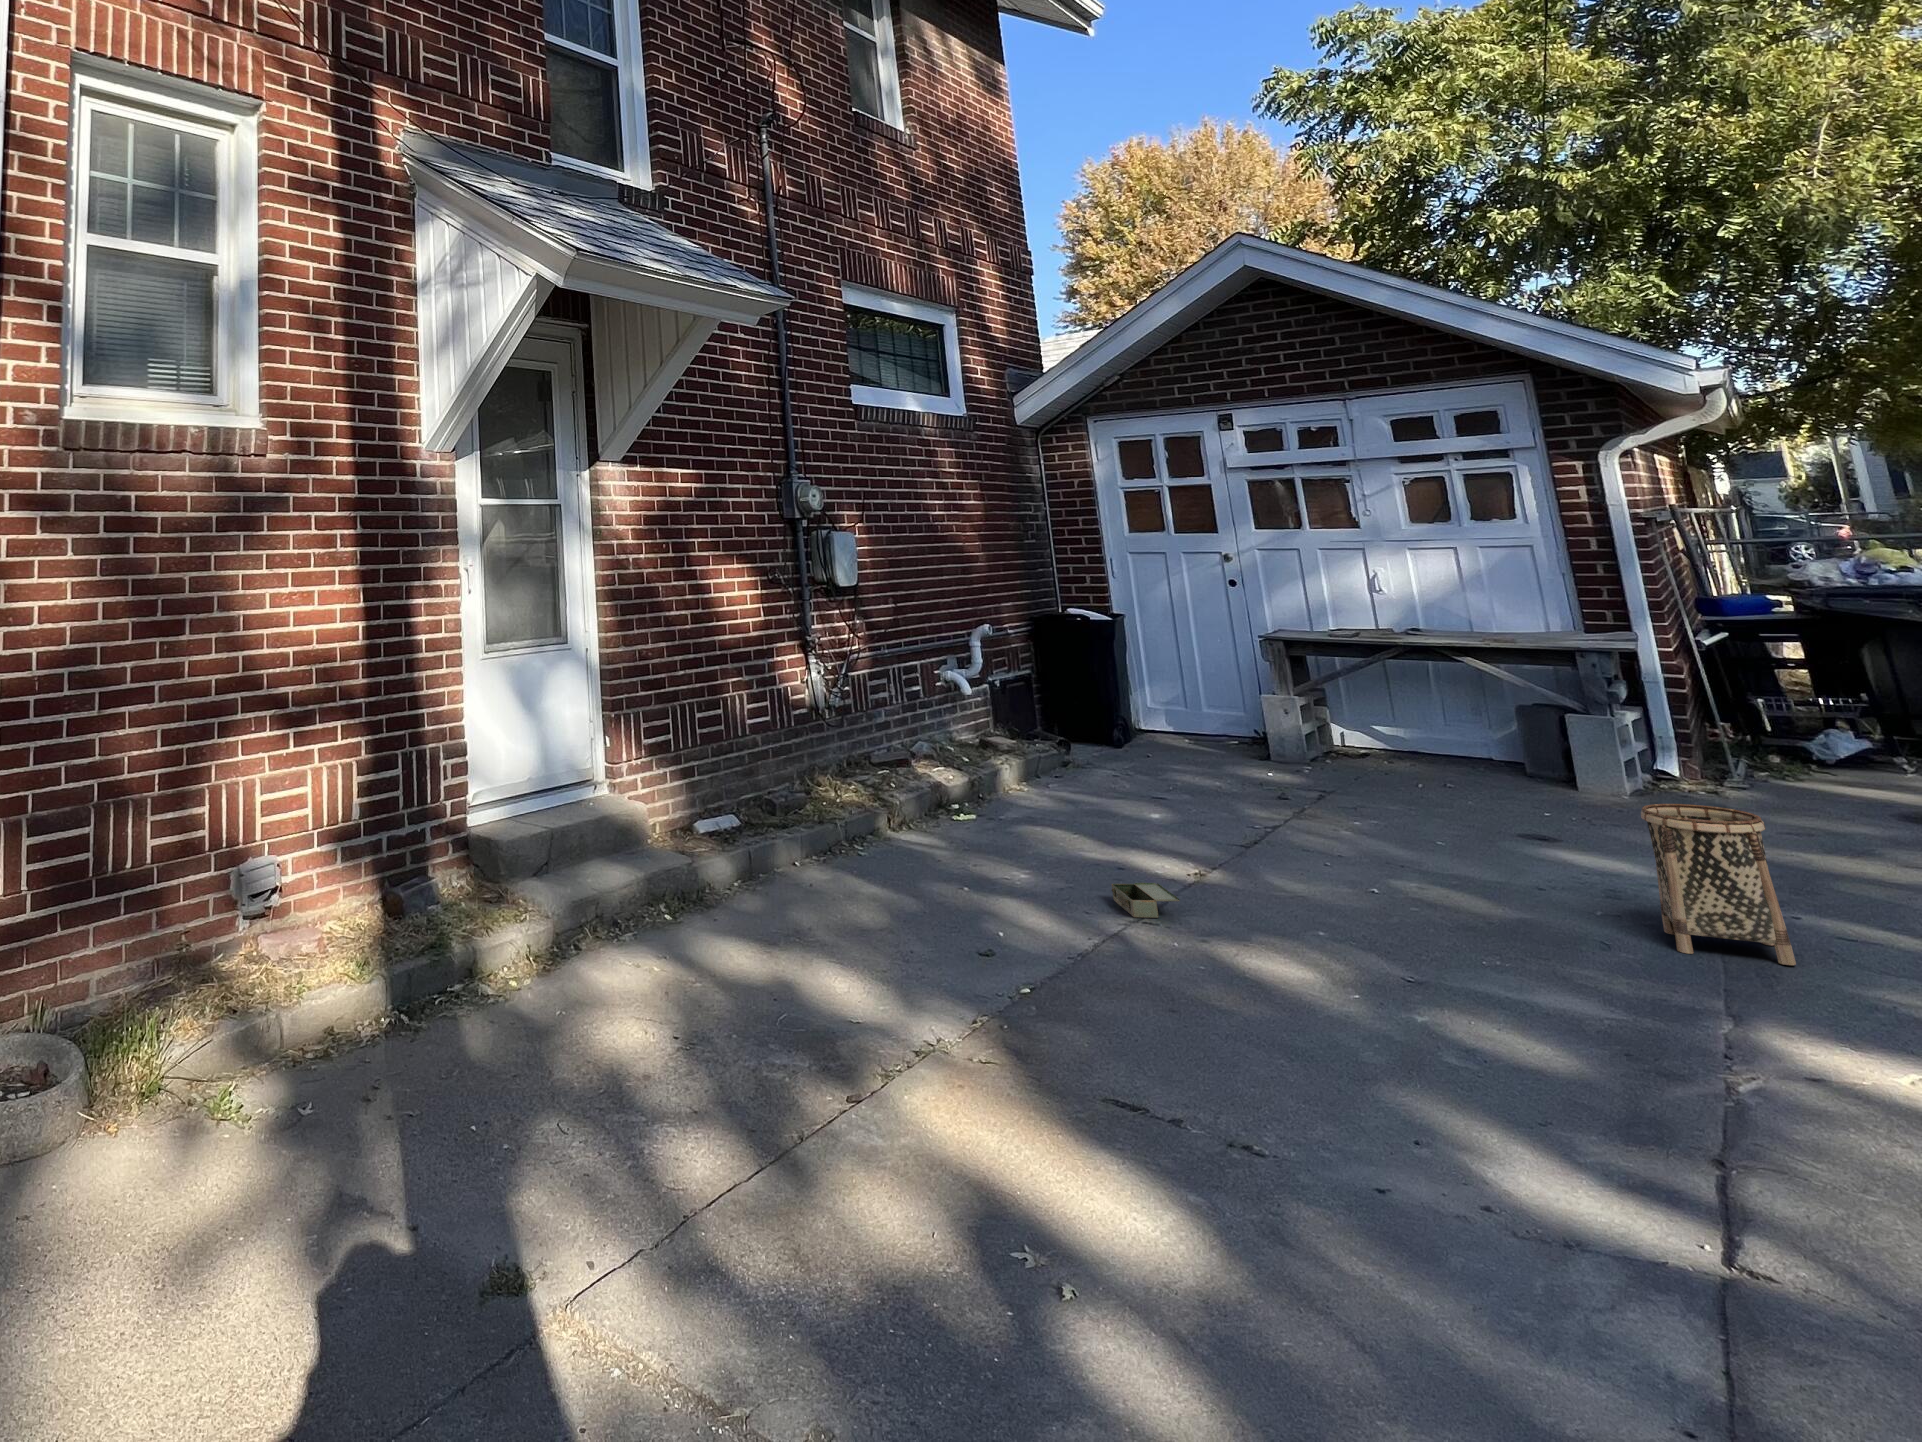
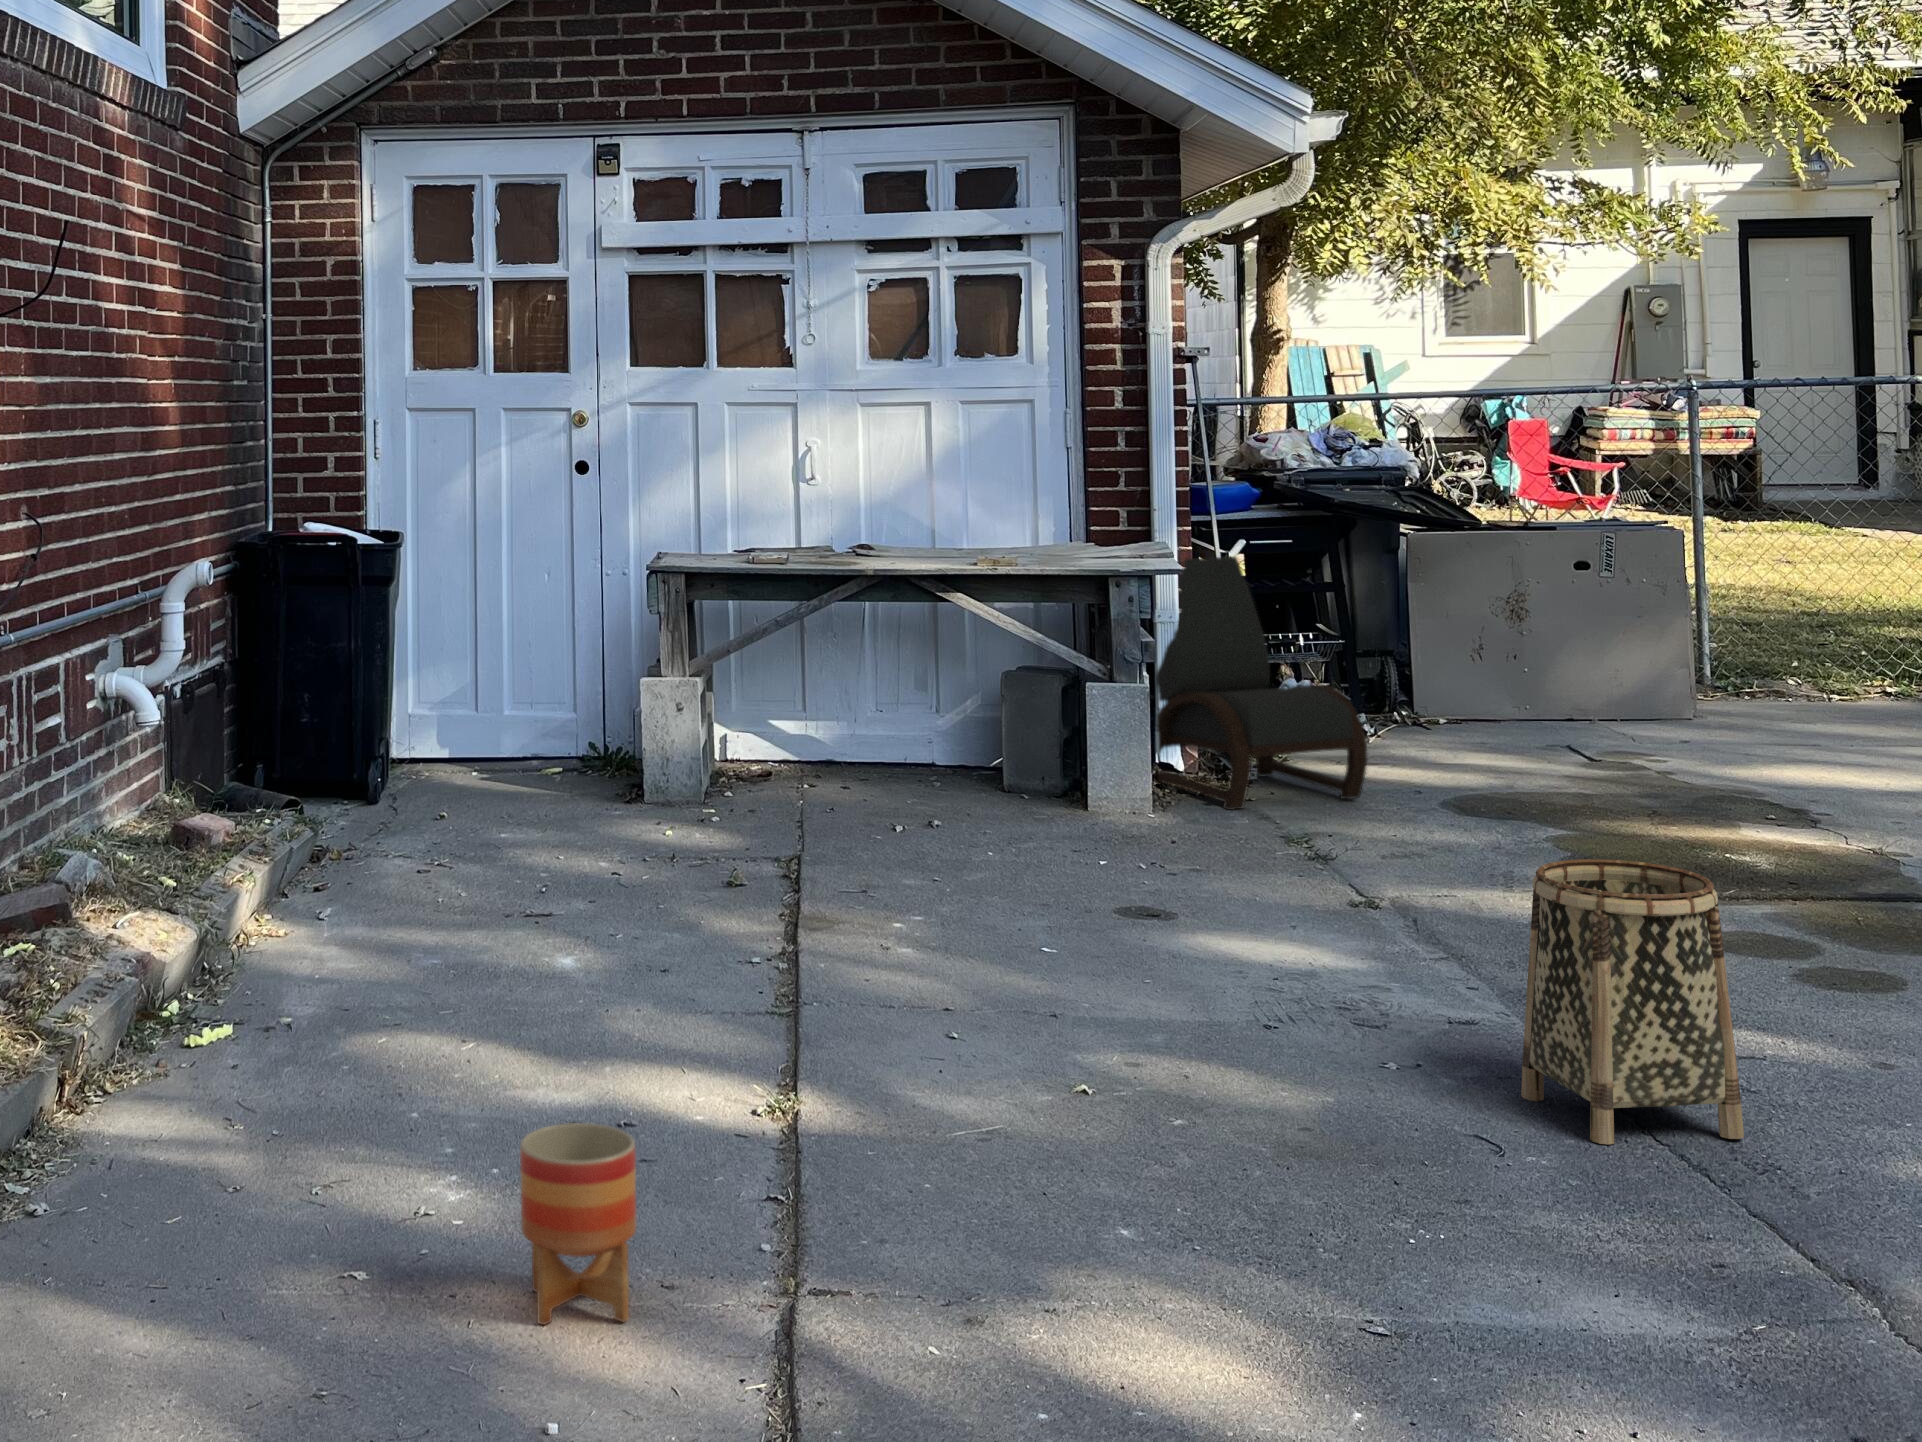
lounge chair: none [1621,643,1829,806] -> present [1156,556,1367,810]
planter: none [1014,838,1066,913] -> present [520,1123,636,1325]
toolbox: present [1112,883,1180,918] -> none [695,1177,871,1290]

